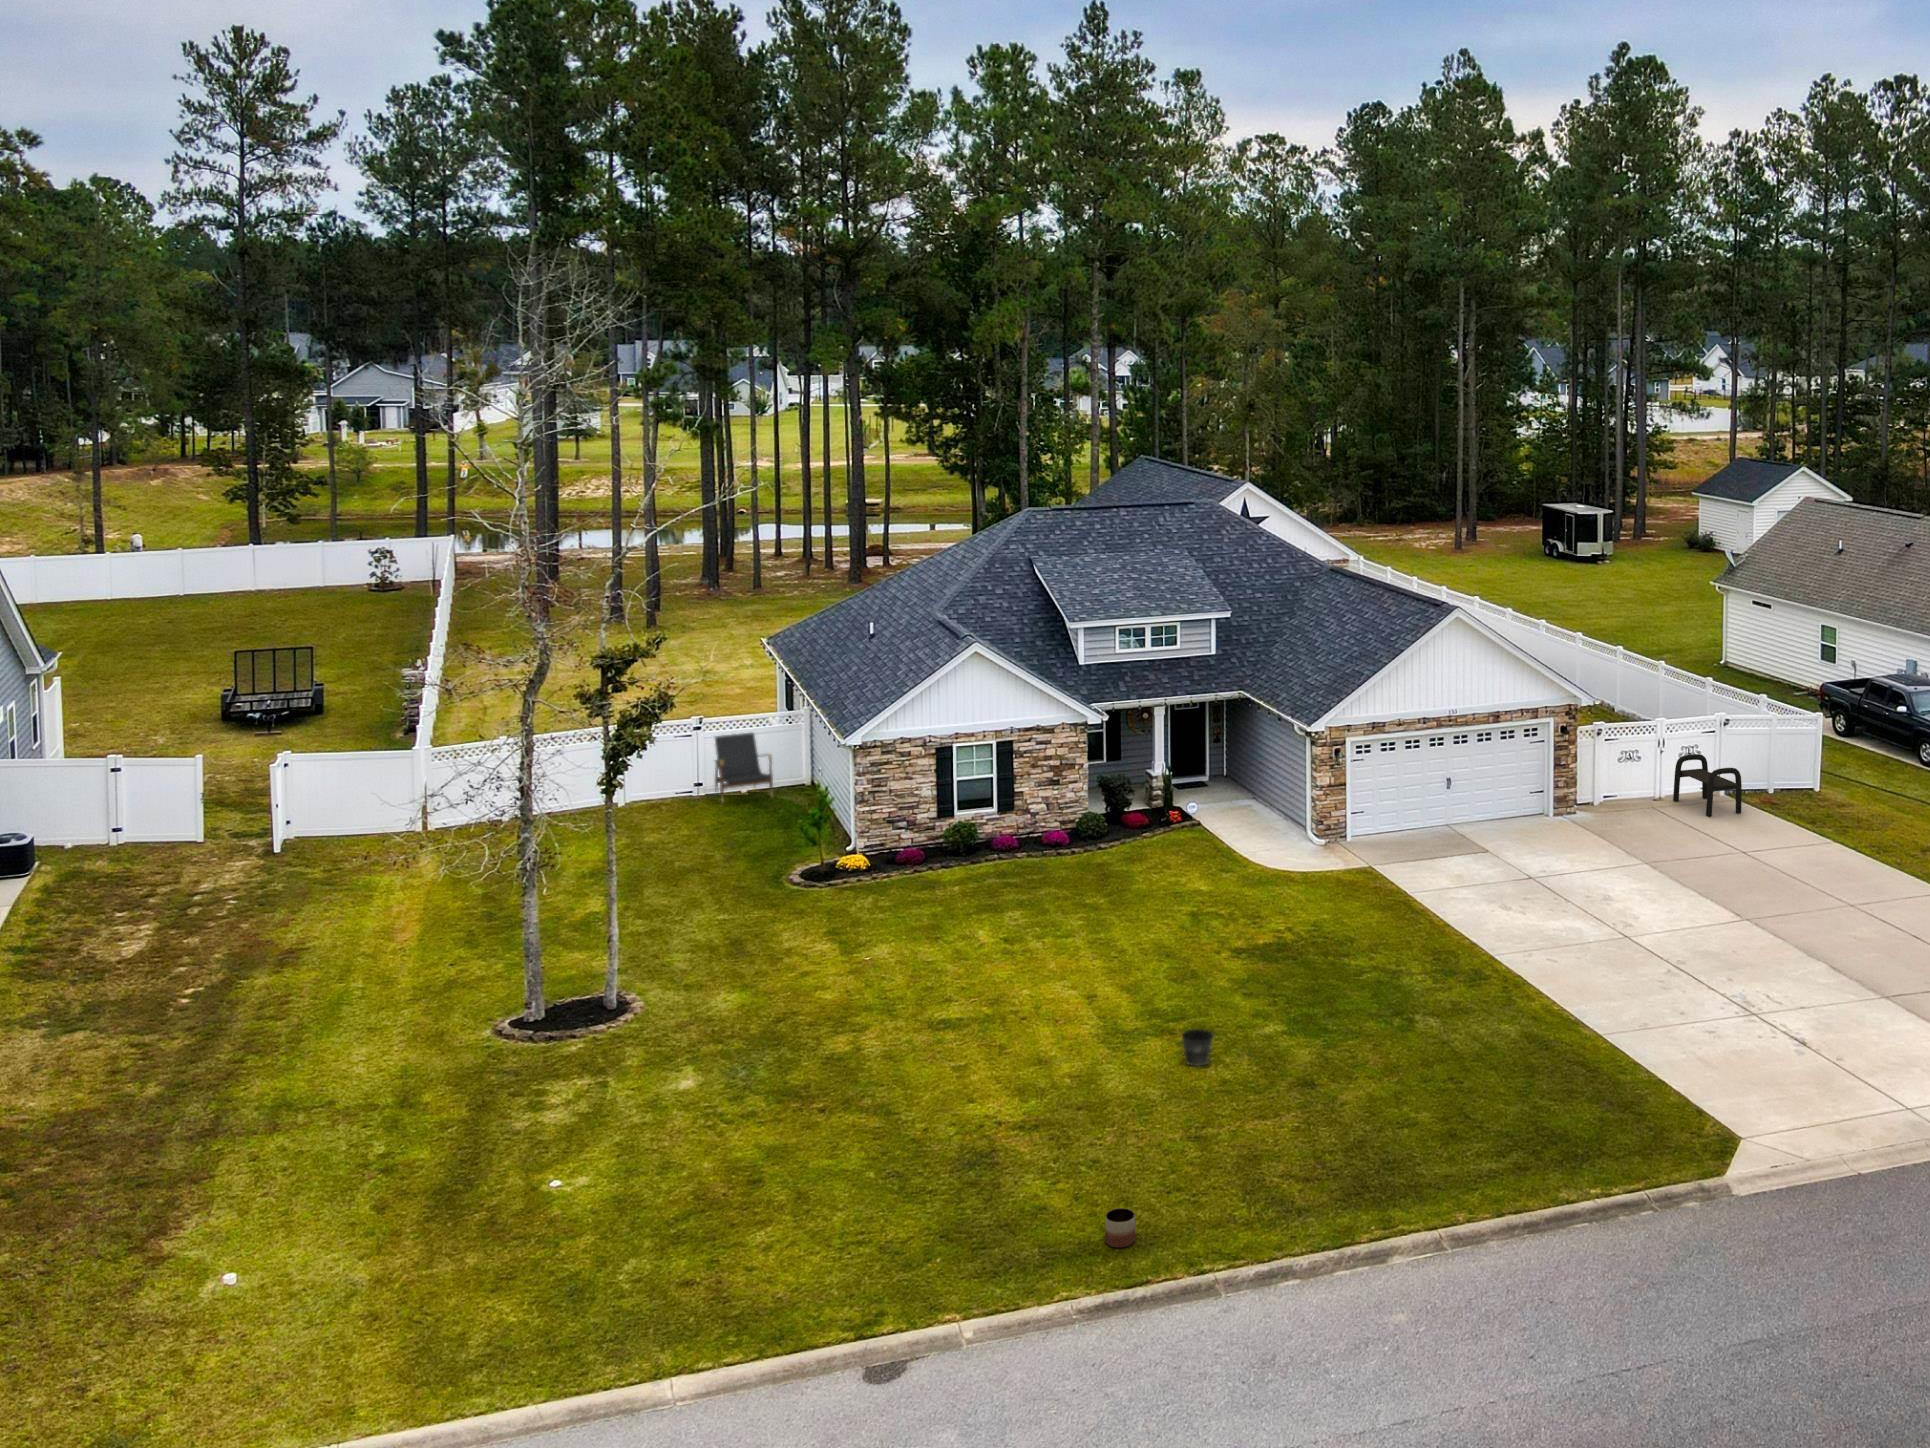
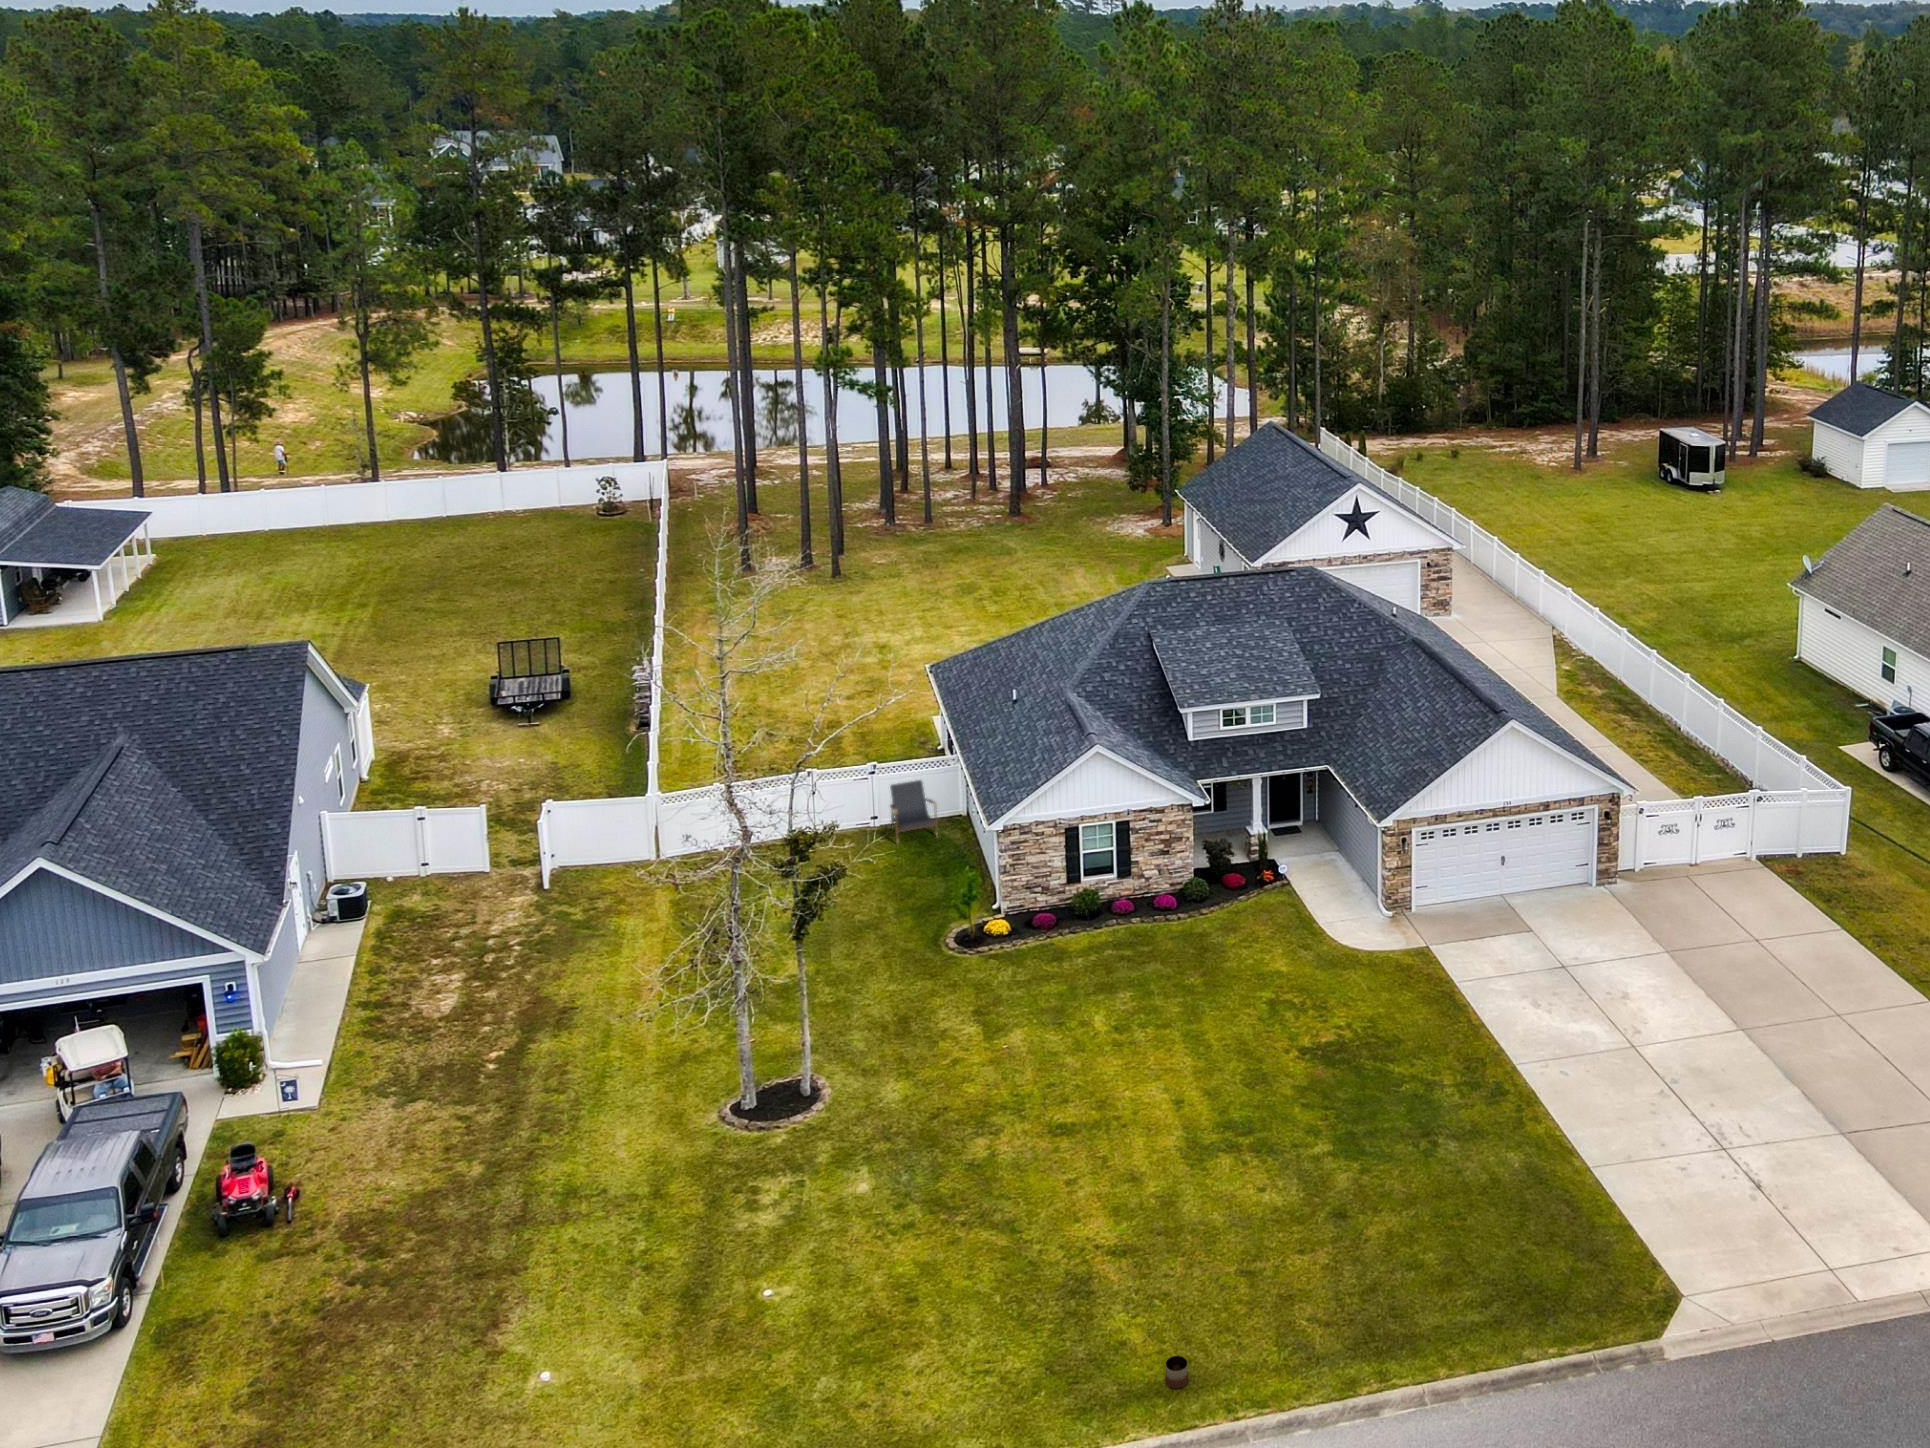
bench: present [1673,754,1742,816] -> none [1707,825,1766,887]
bucket: present [1182,1029,1213,1066] -> none [1241,1155,1269,1188]

